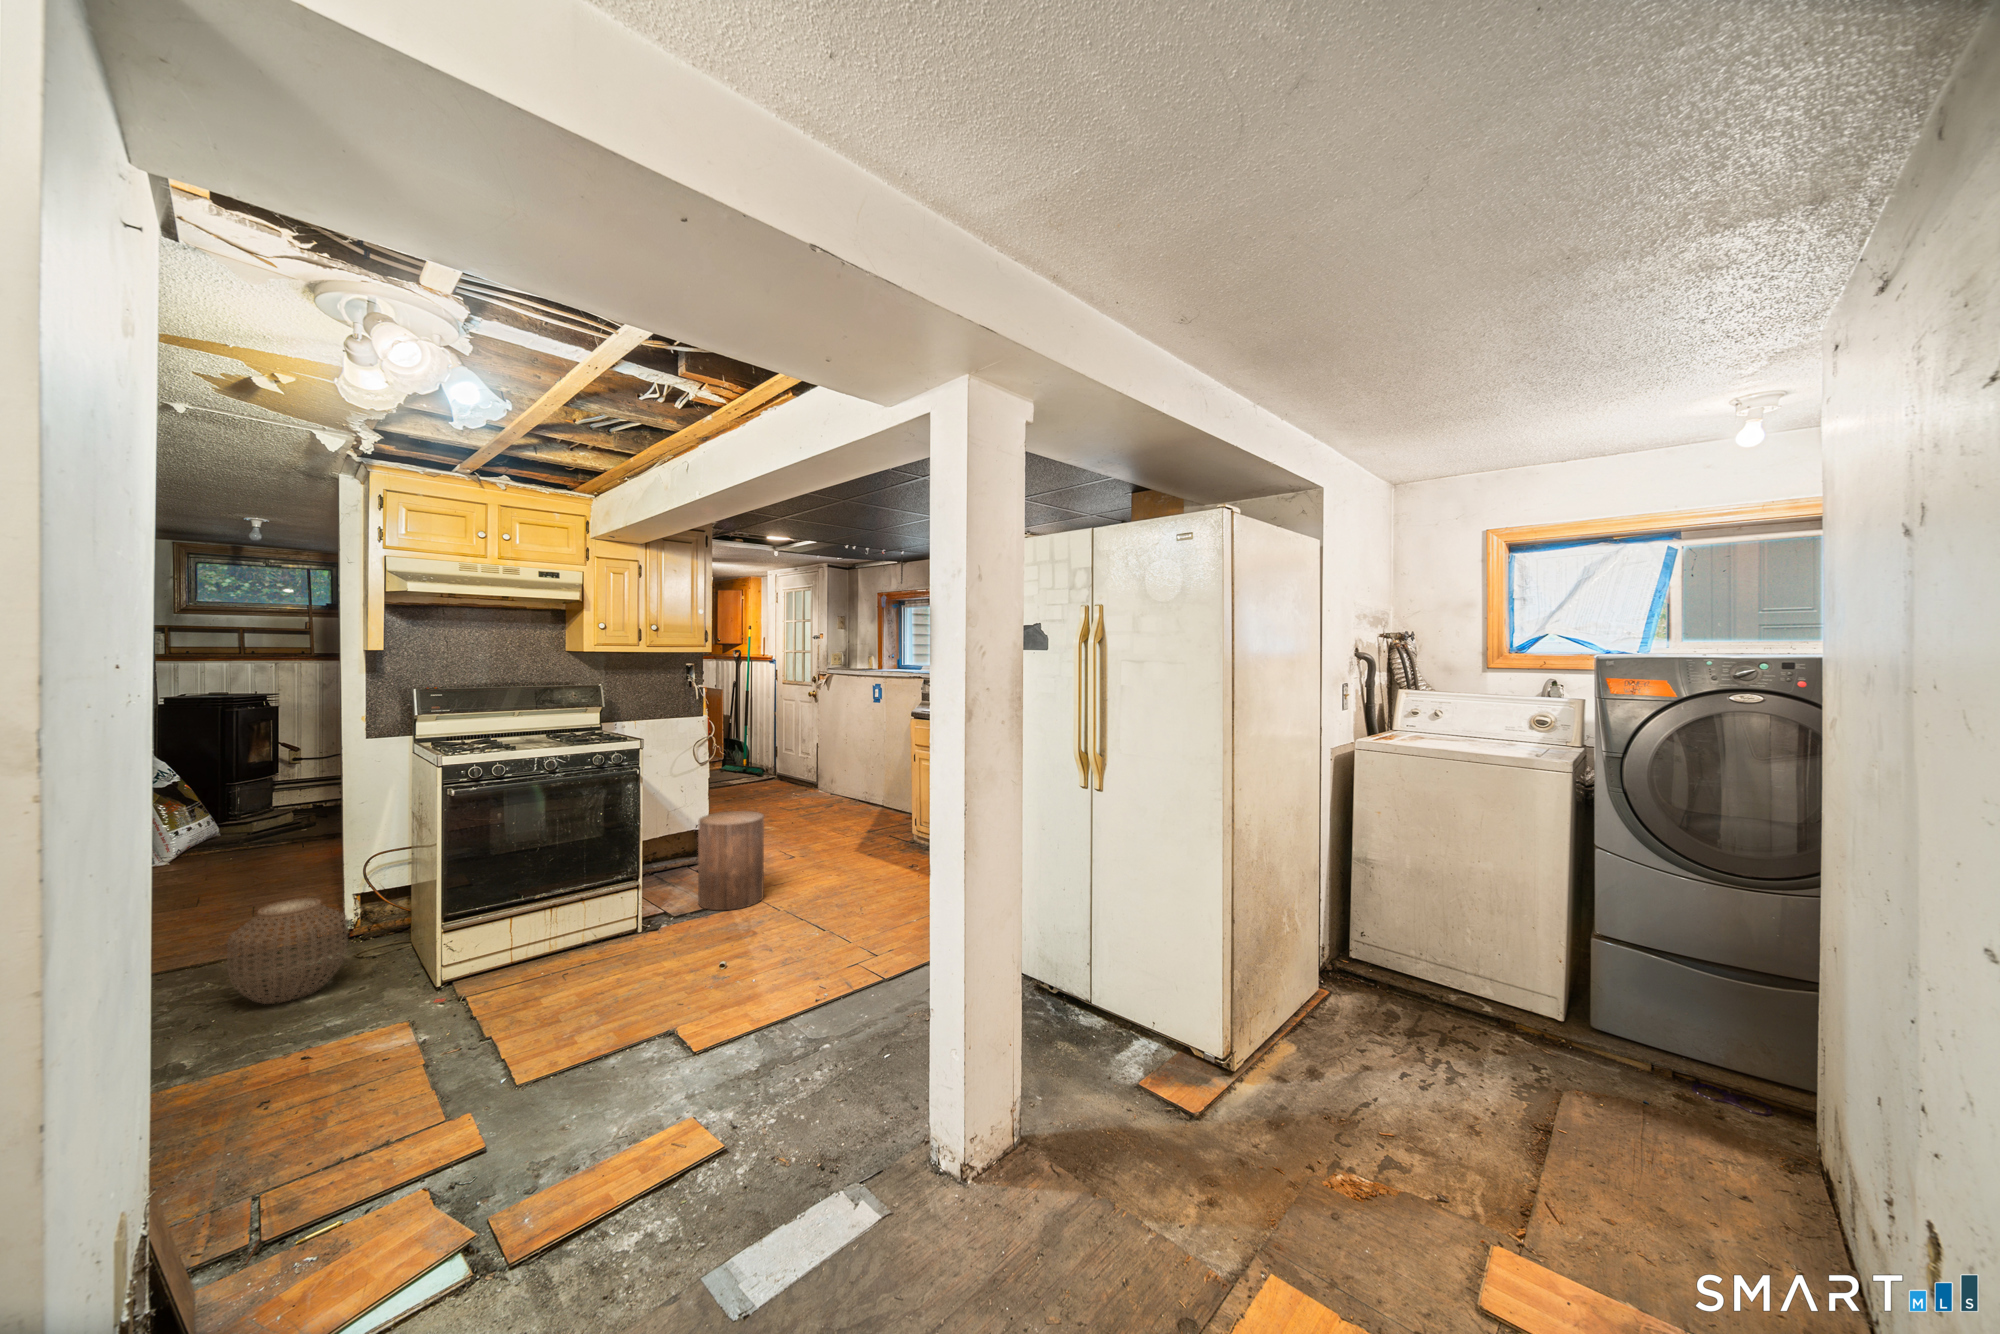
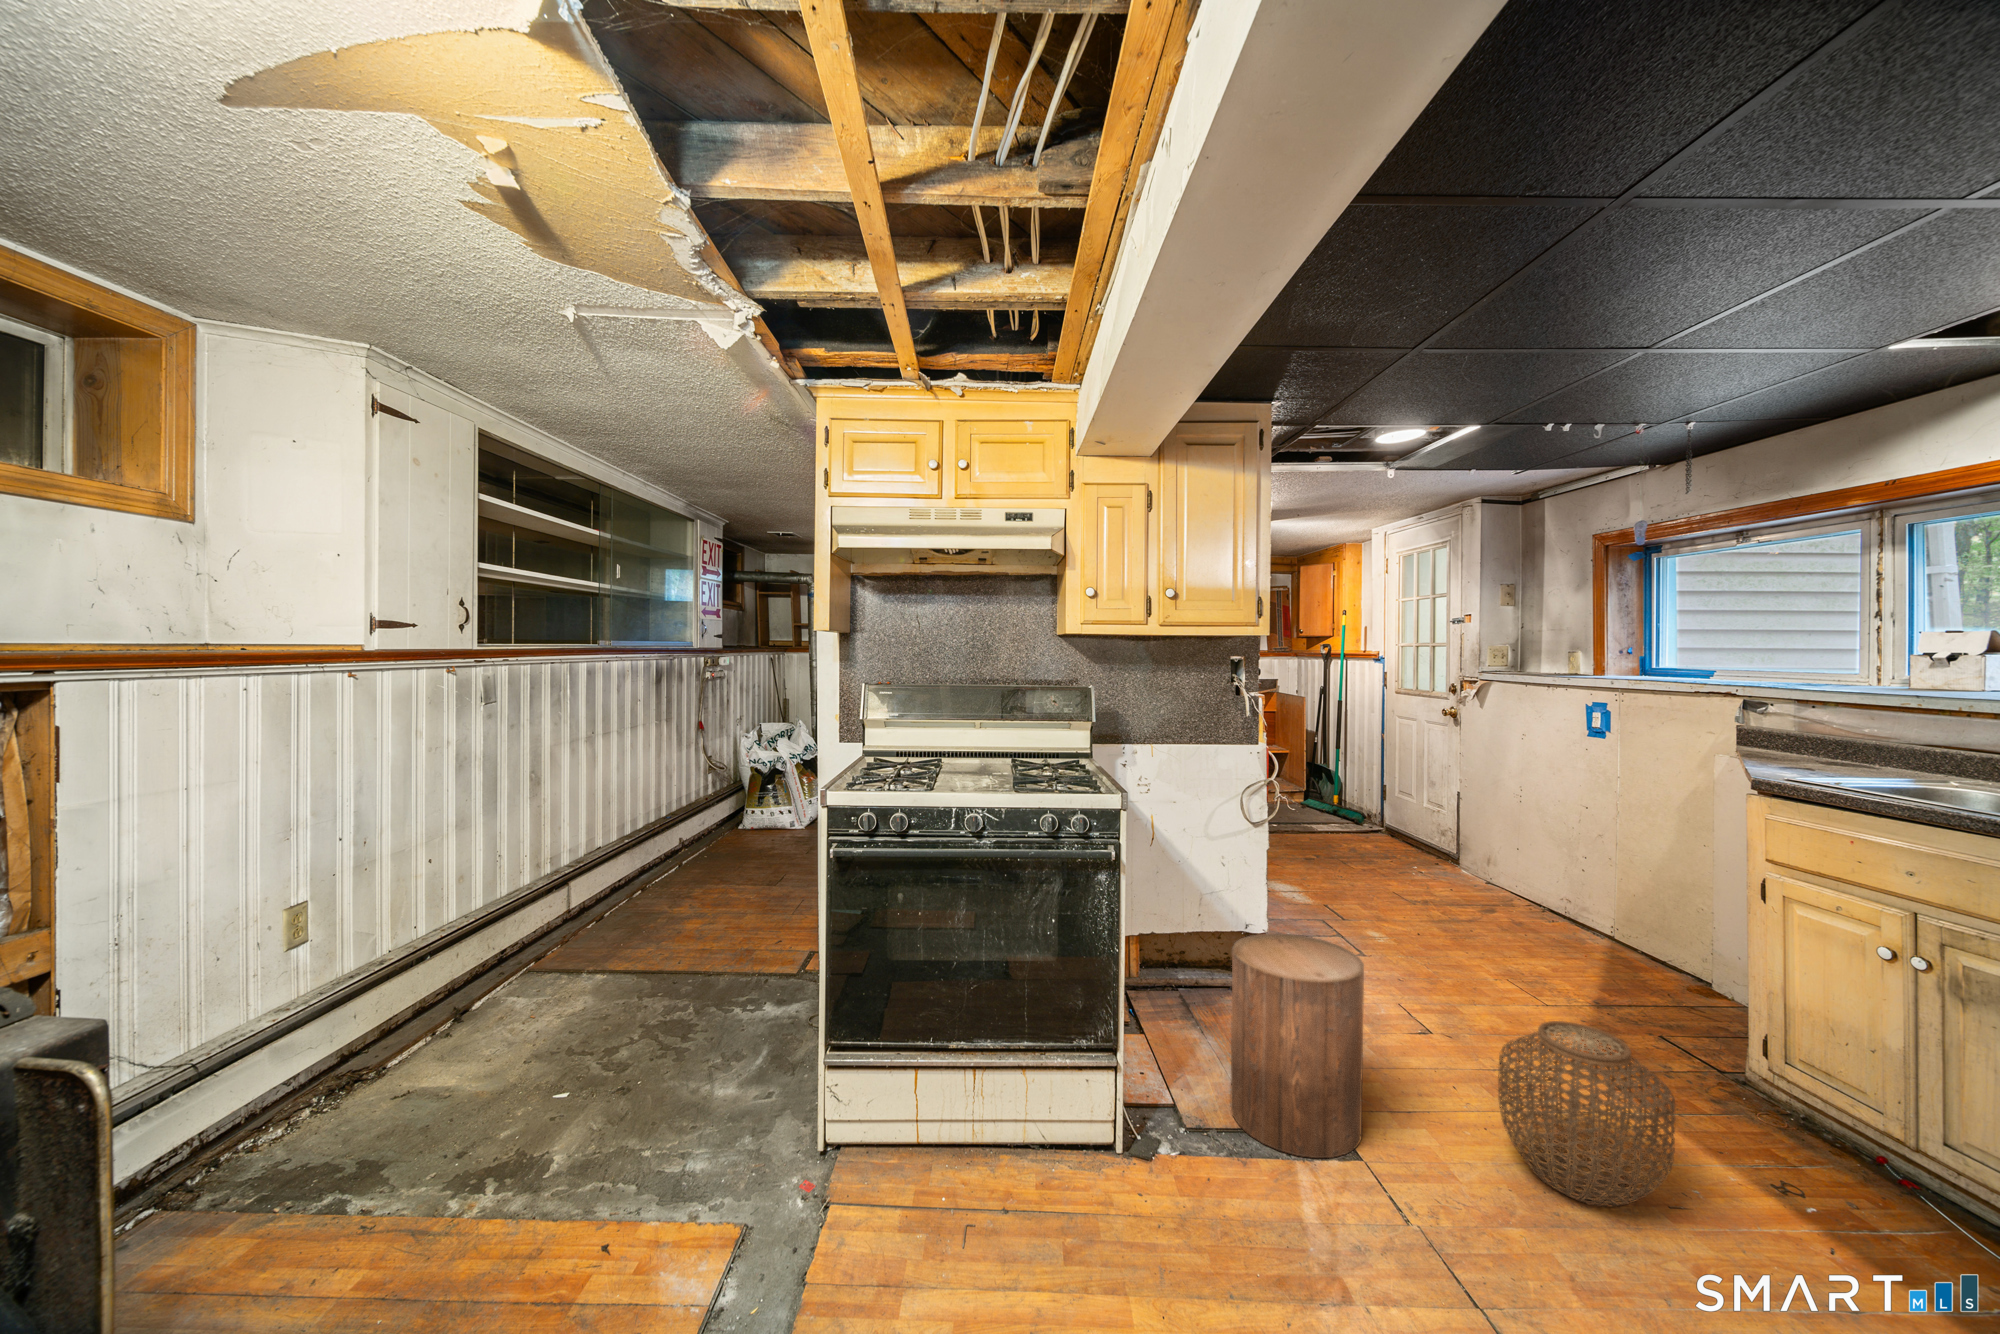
woven basket: present [227,898,348,1004] -> present [1498,1021,1675,1206]

